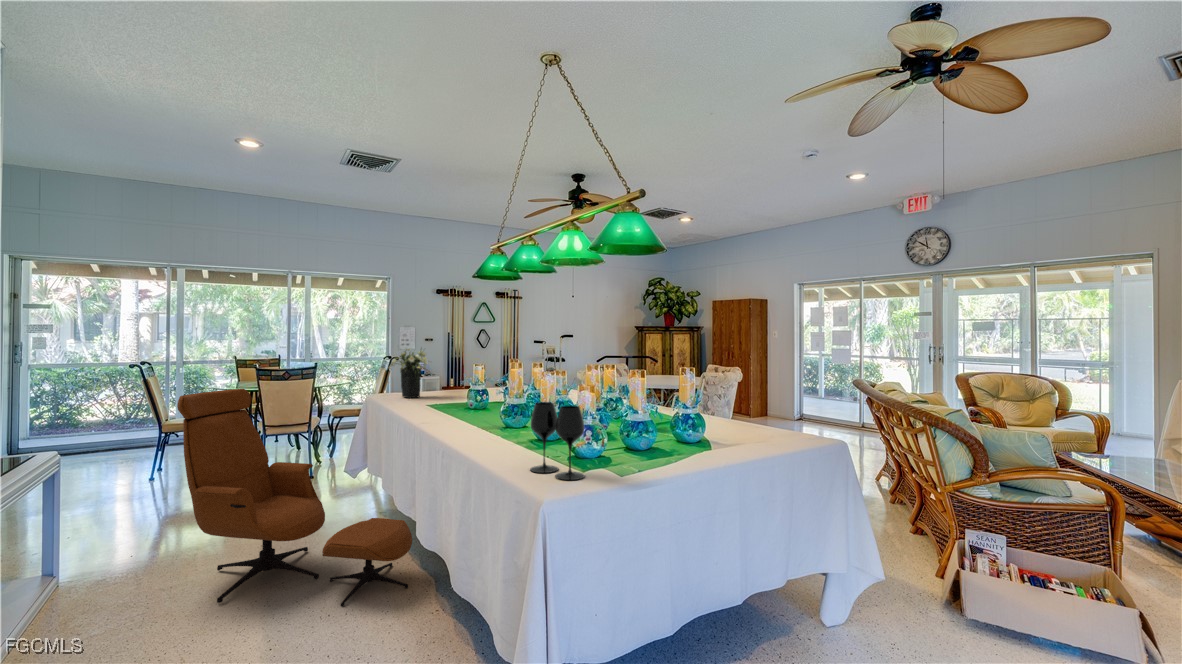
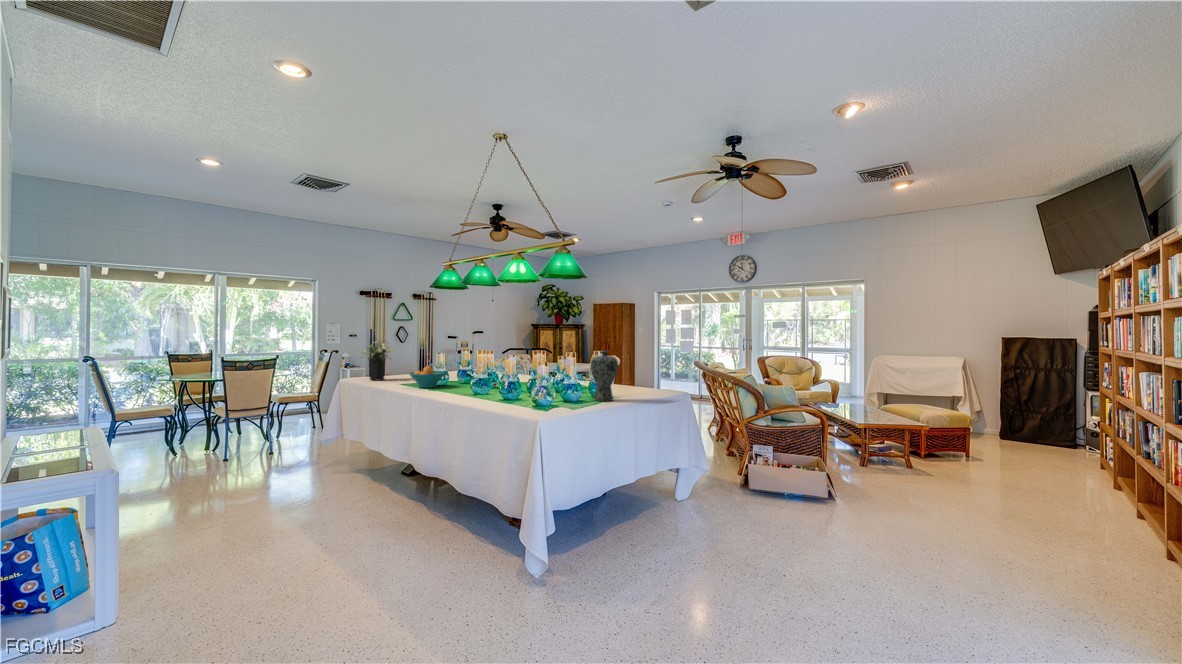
vase: none [669,367,716,453] -> present [591,351,618,401]
fruit bowl: none [431,383,482,413] -> present [409,366,446,388]
lounge chair: present [177,389,412,606] -> none [215,373,406,529]
wine glass: present [530,402,585,480] -> none [515,371,550,414]

